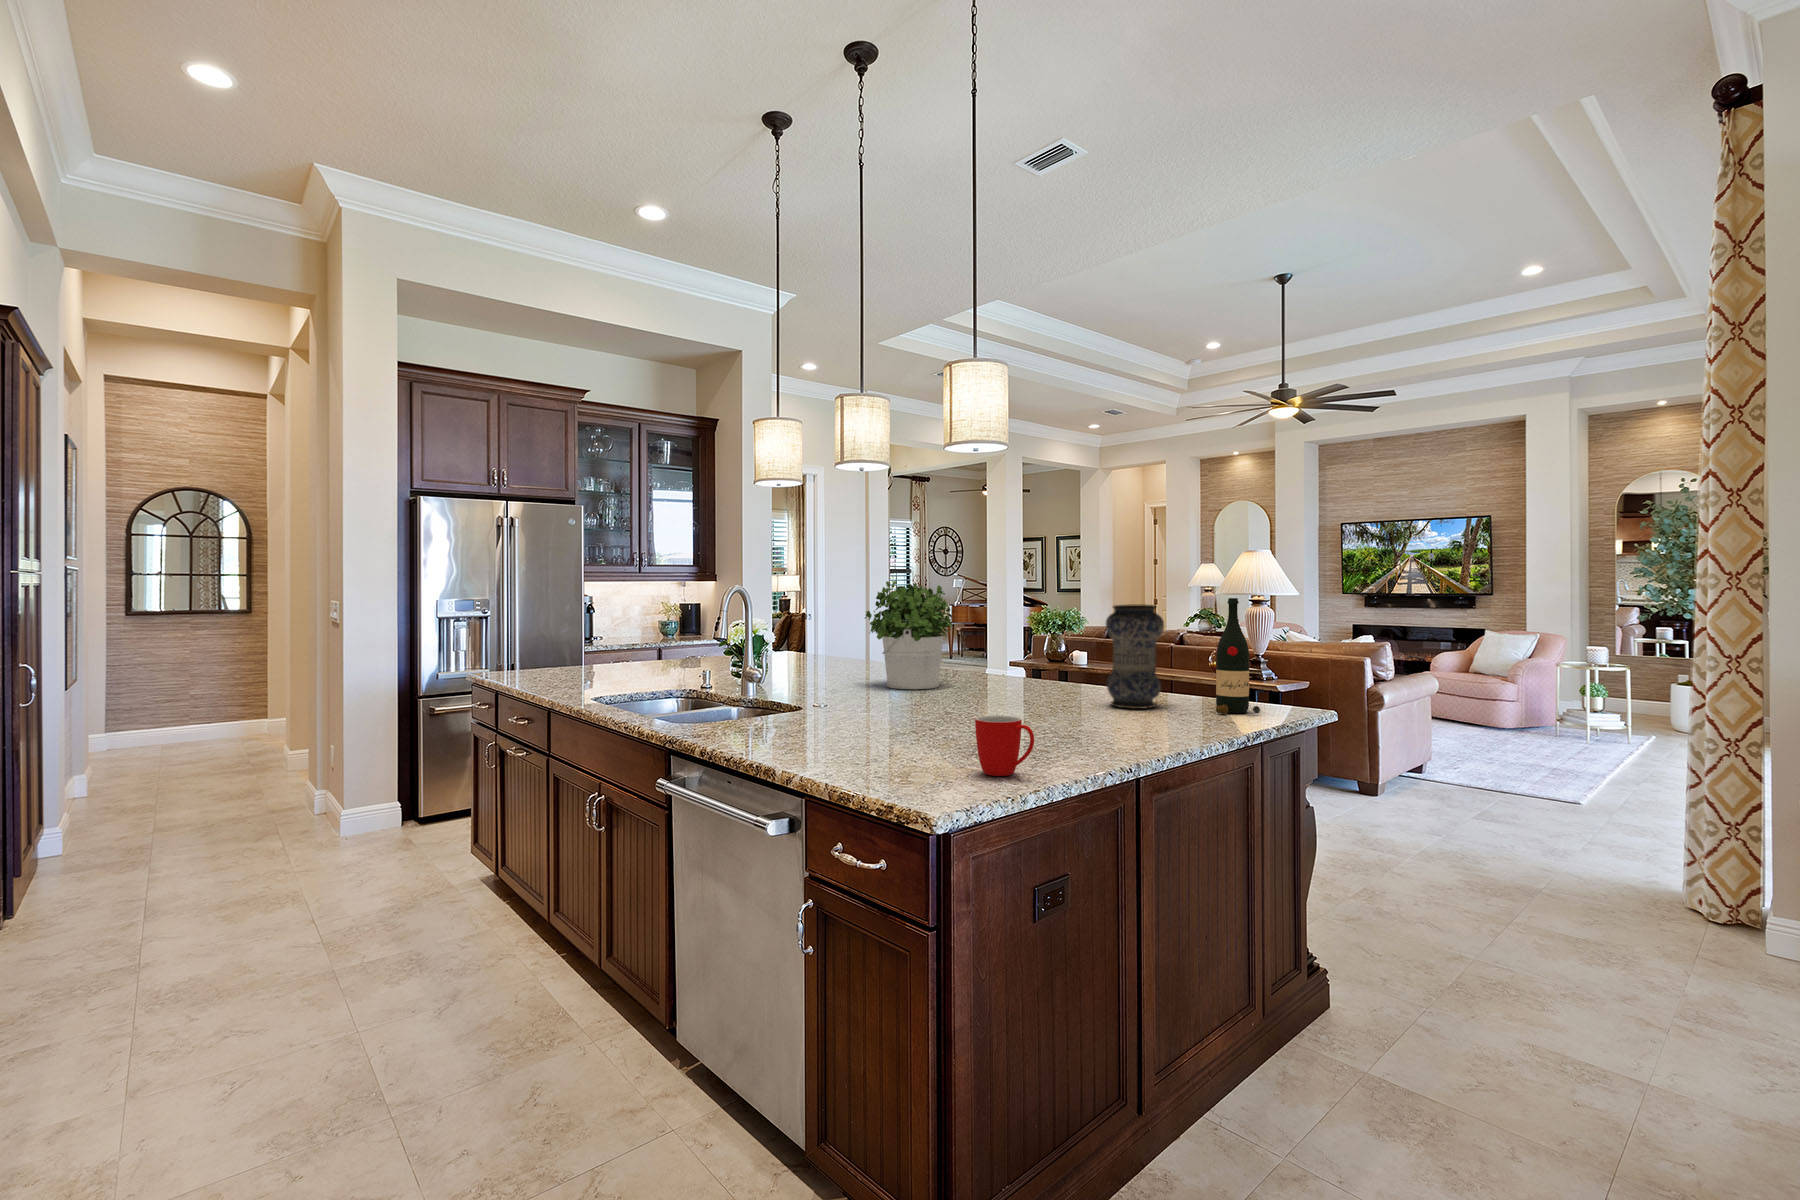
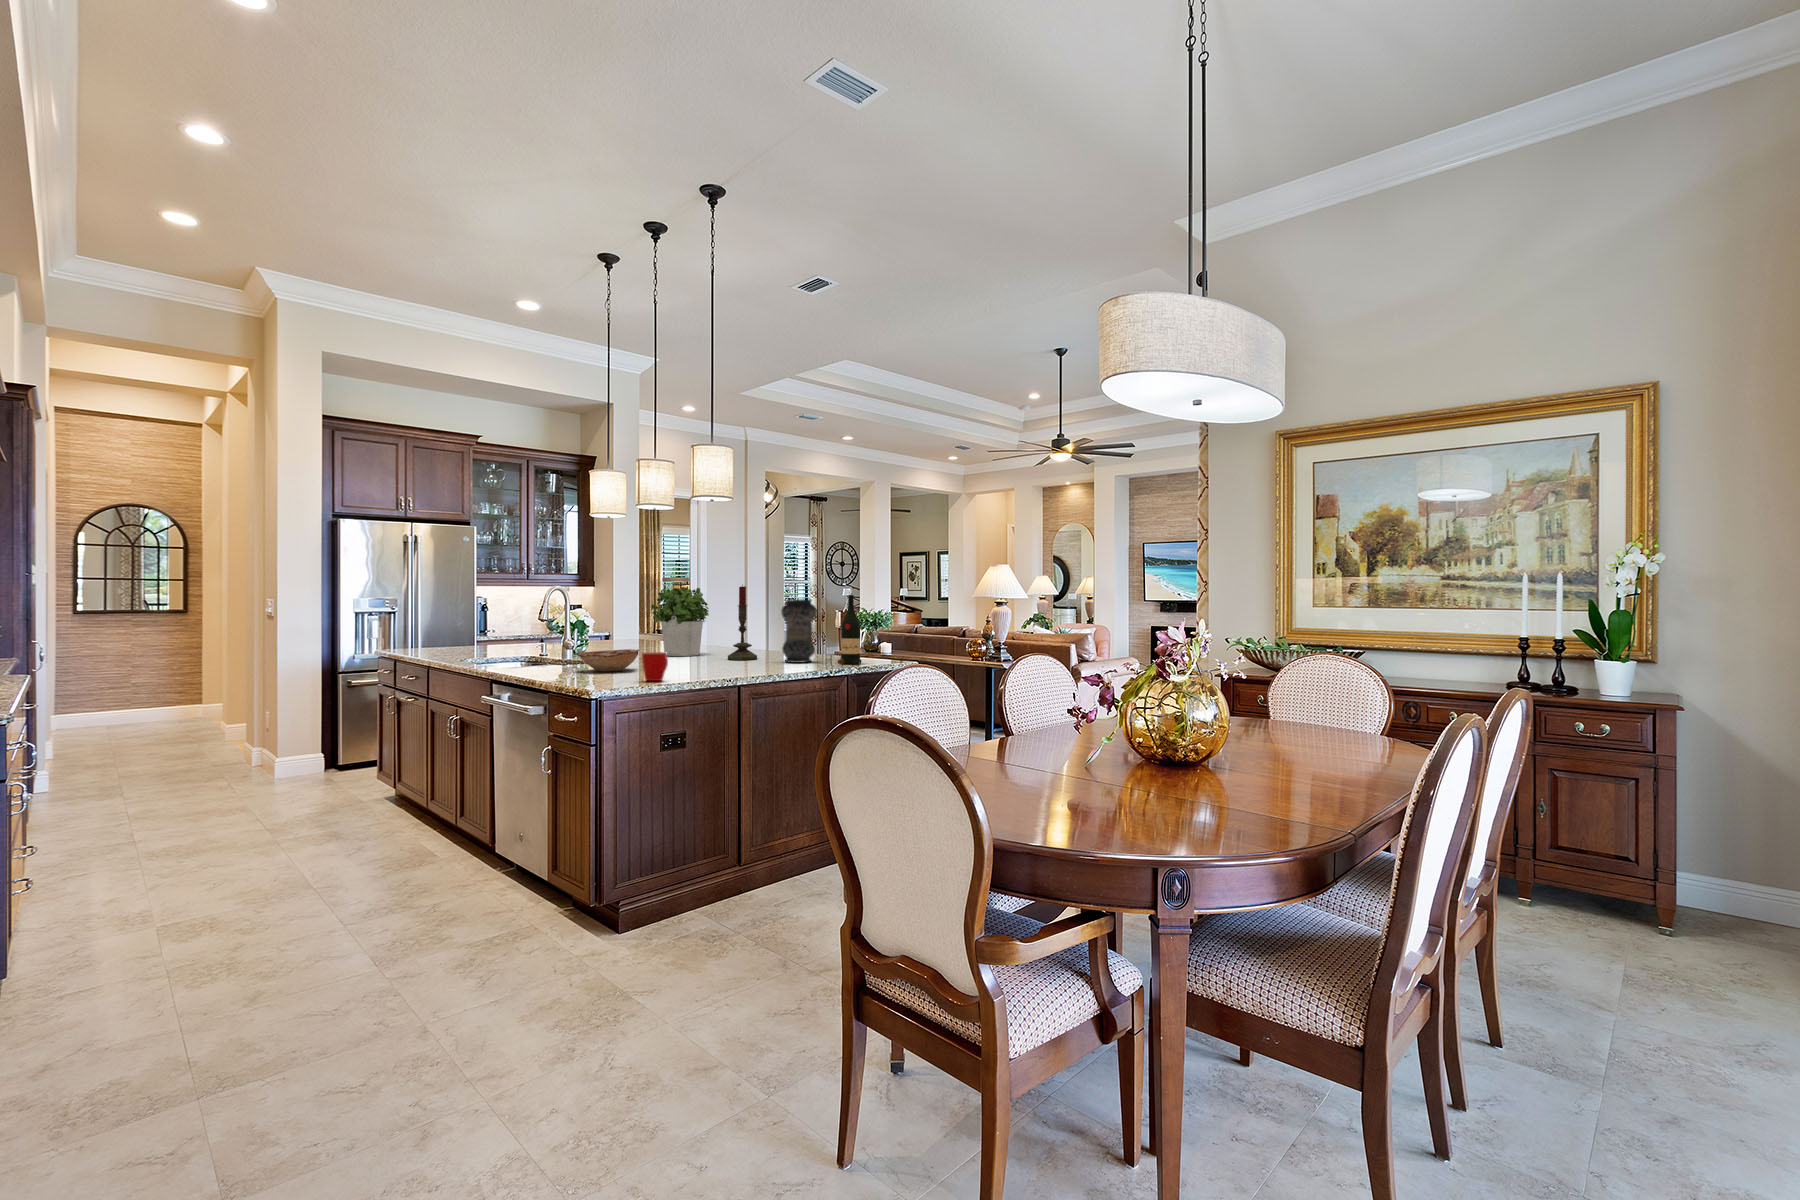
candle: none [1003,580,1049,700] -> present [728,586,757,660]
bowl: none [811,693,913,737] -> present [577,649,639,671]

